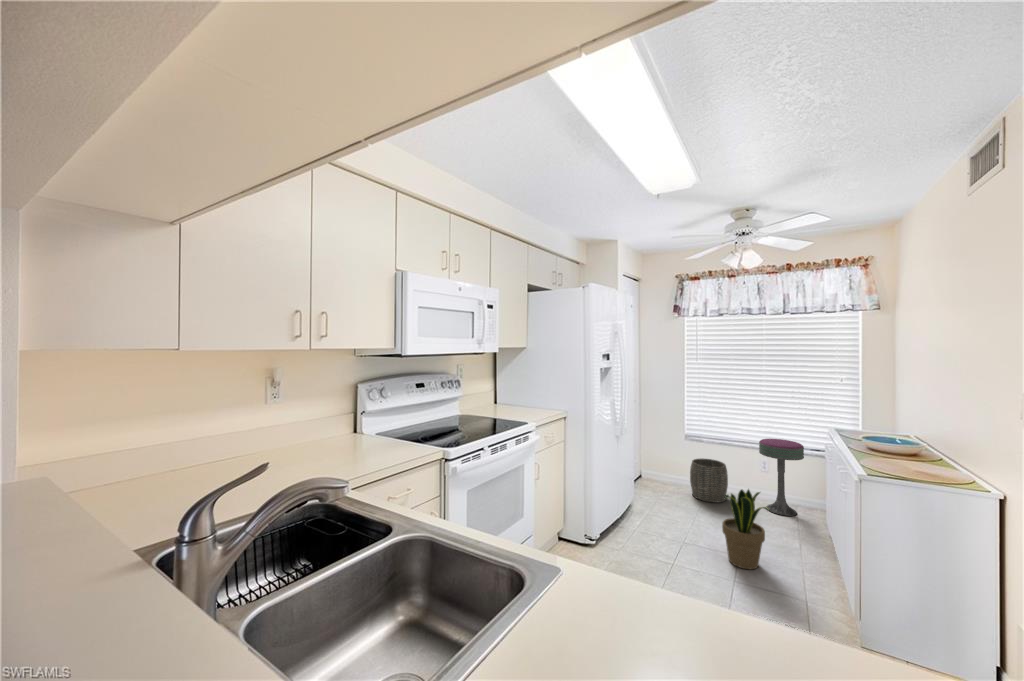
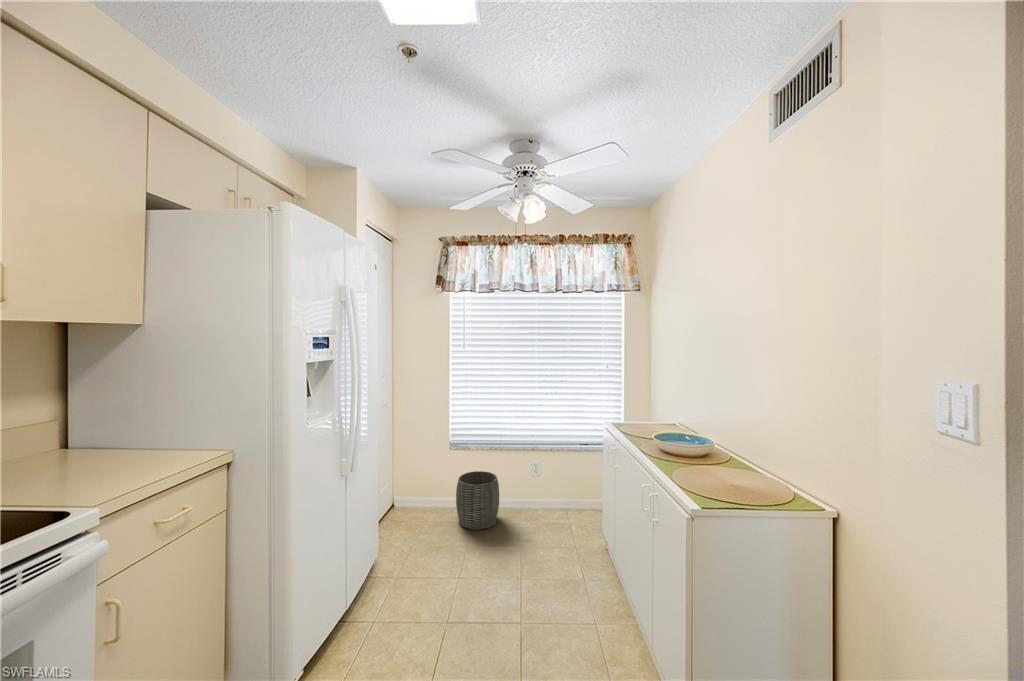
bar stool: present [759,439,804,516] -> none [533,437,576,528]
potted plant: present [722,489,769,569] -> none [502,526,563,650]

